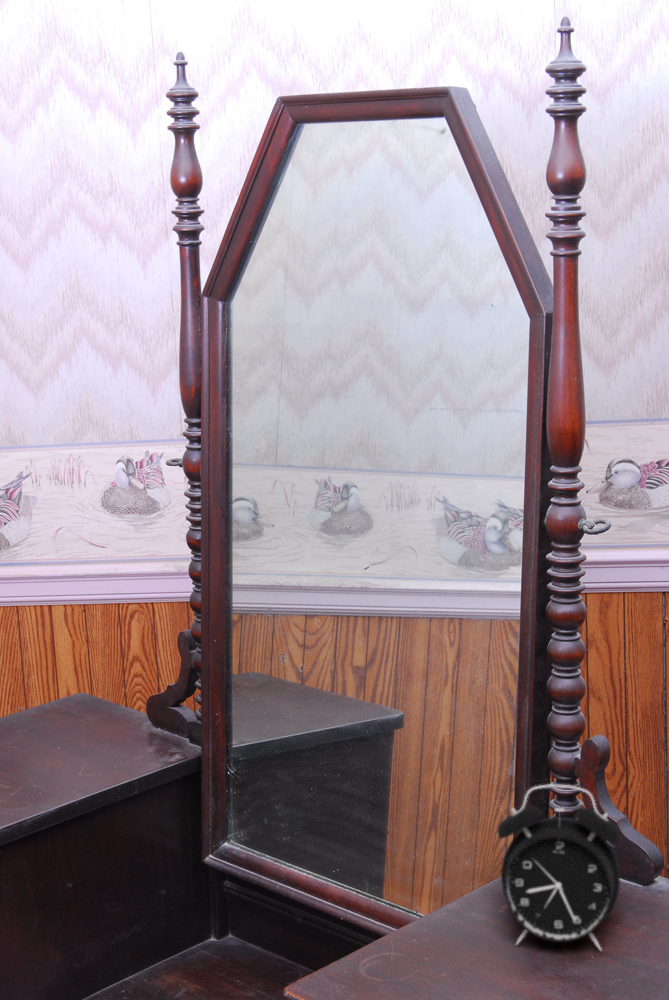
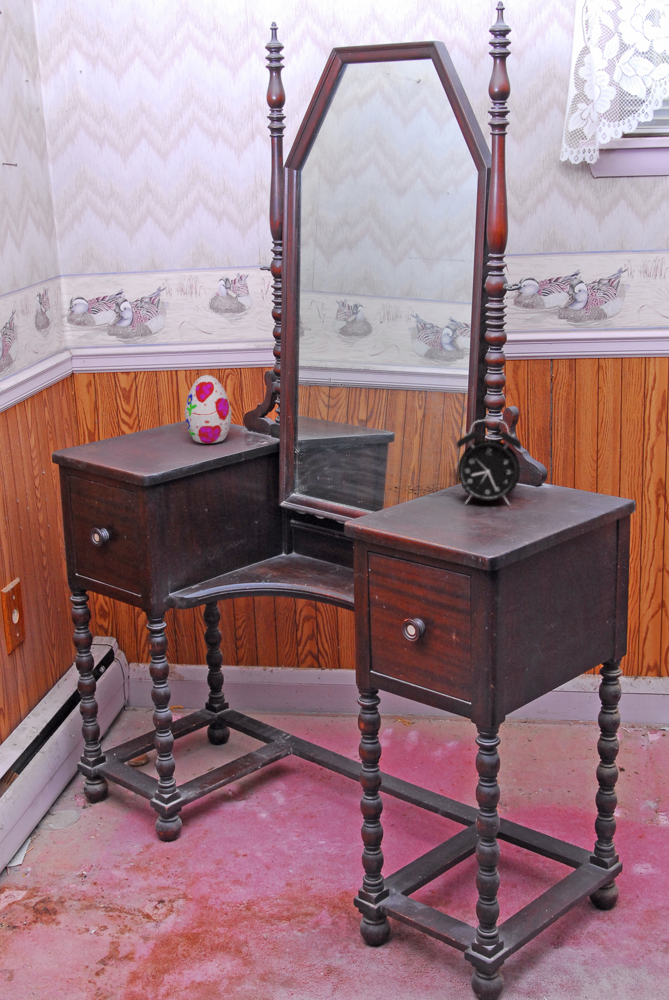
decorative egg: none [38,642,118,758] -> present [185,375,231,443]

